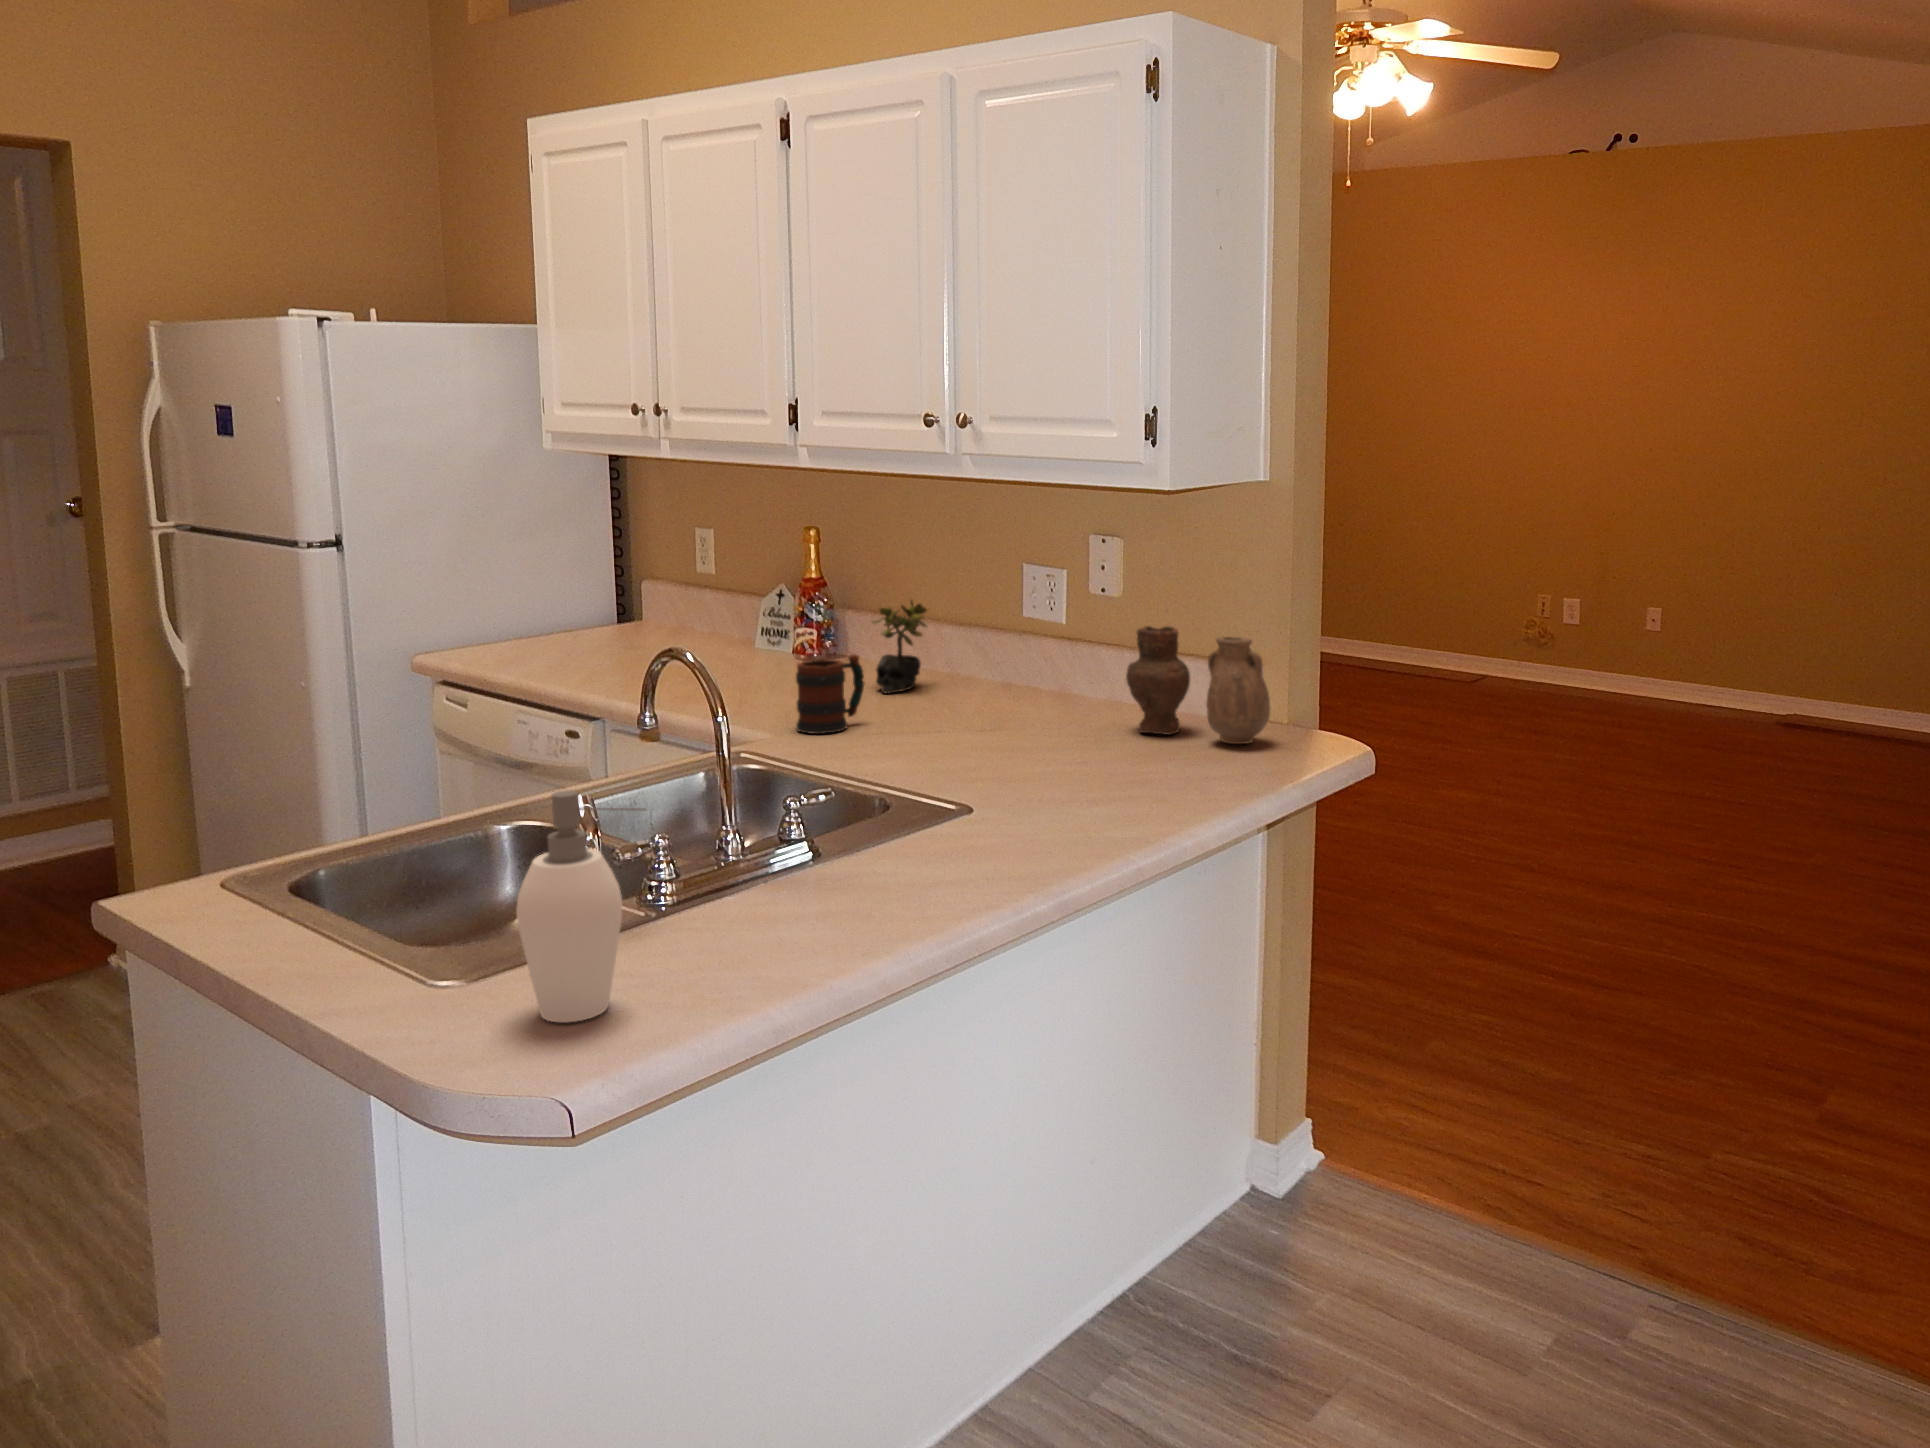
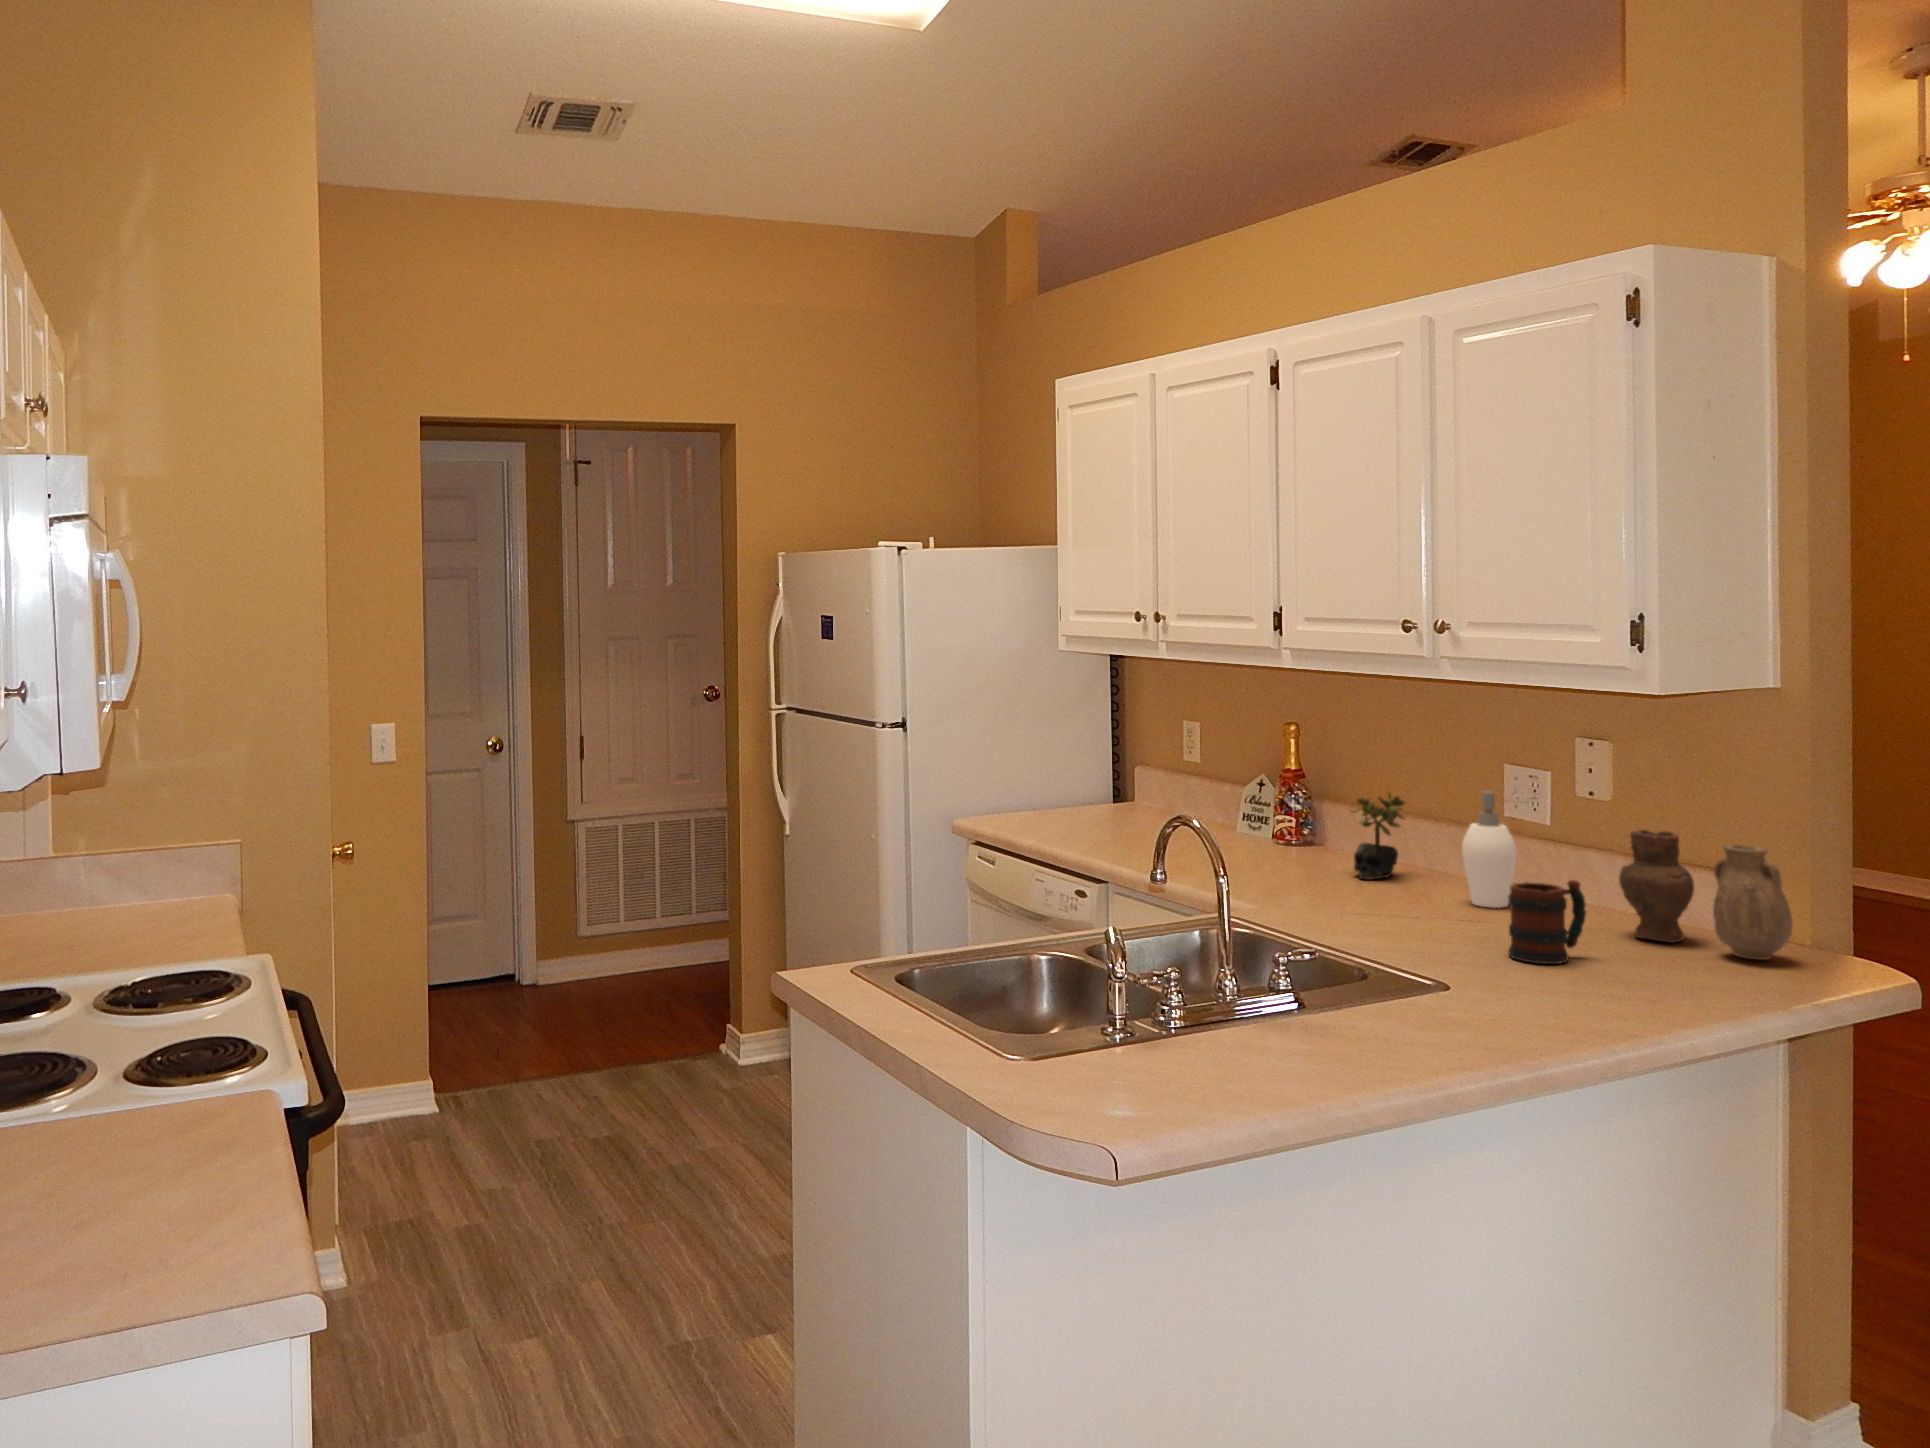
mug: present [796,654,864,734] -> present [1508,880,1586,964]
soap dispenser: present [516,790,646,1022] -> present [1462,792,1530,908]

